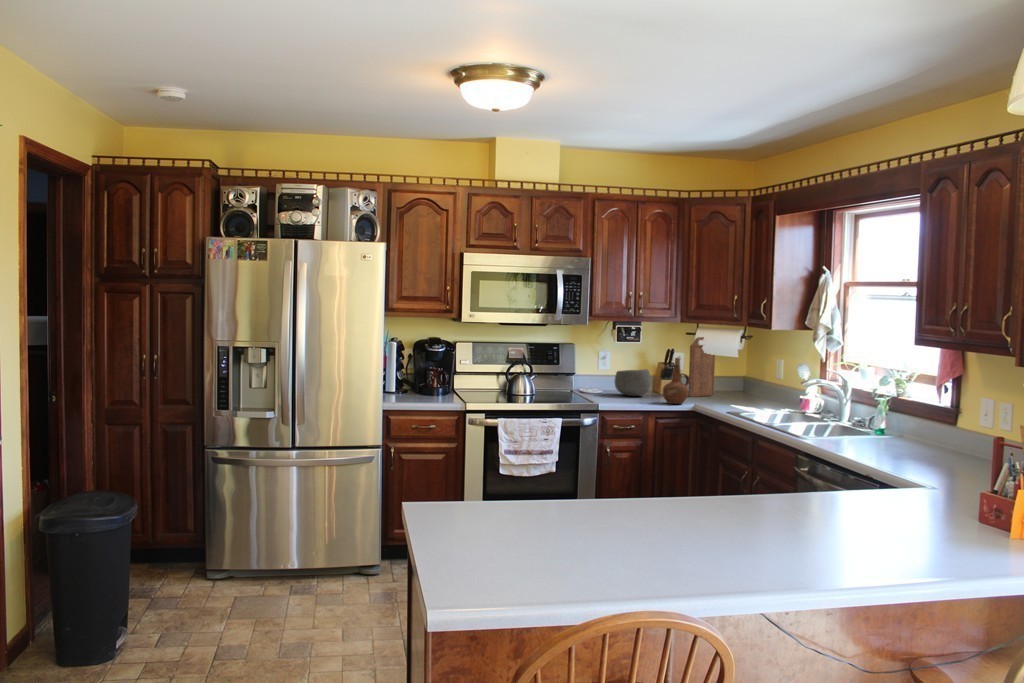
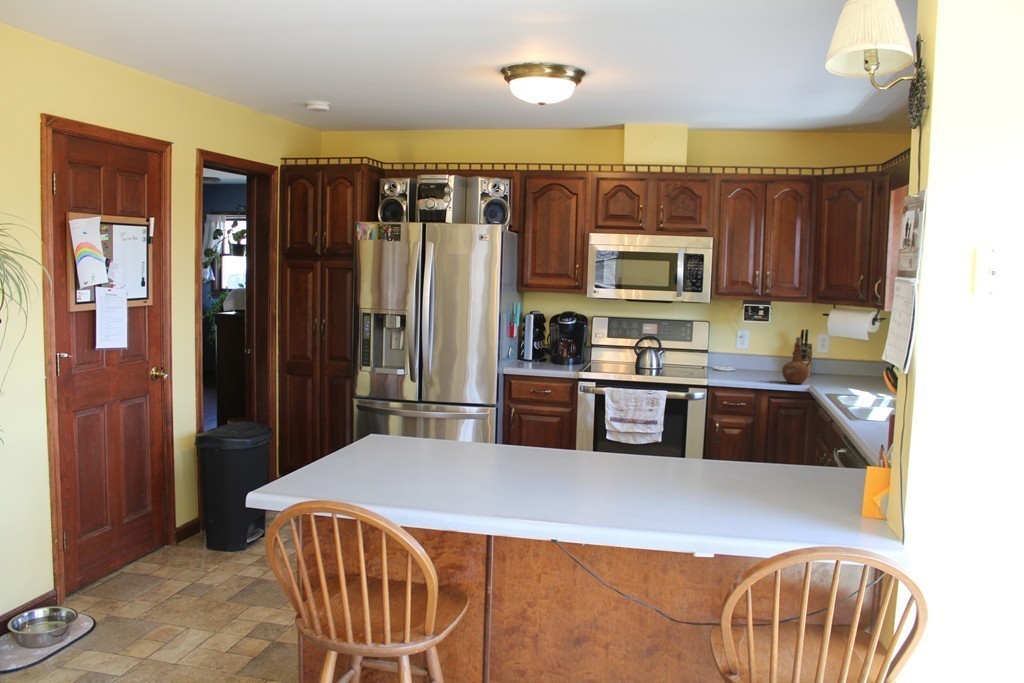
cutting board: present [688,337,715,397] -> none [823,318,857,378]
bowl: present [615,369,651,396] -> none [743,348,781,374]

